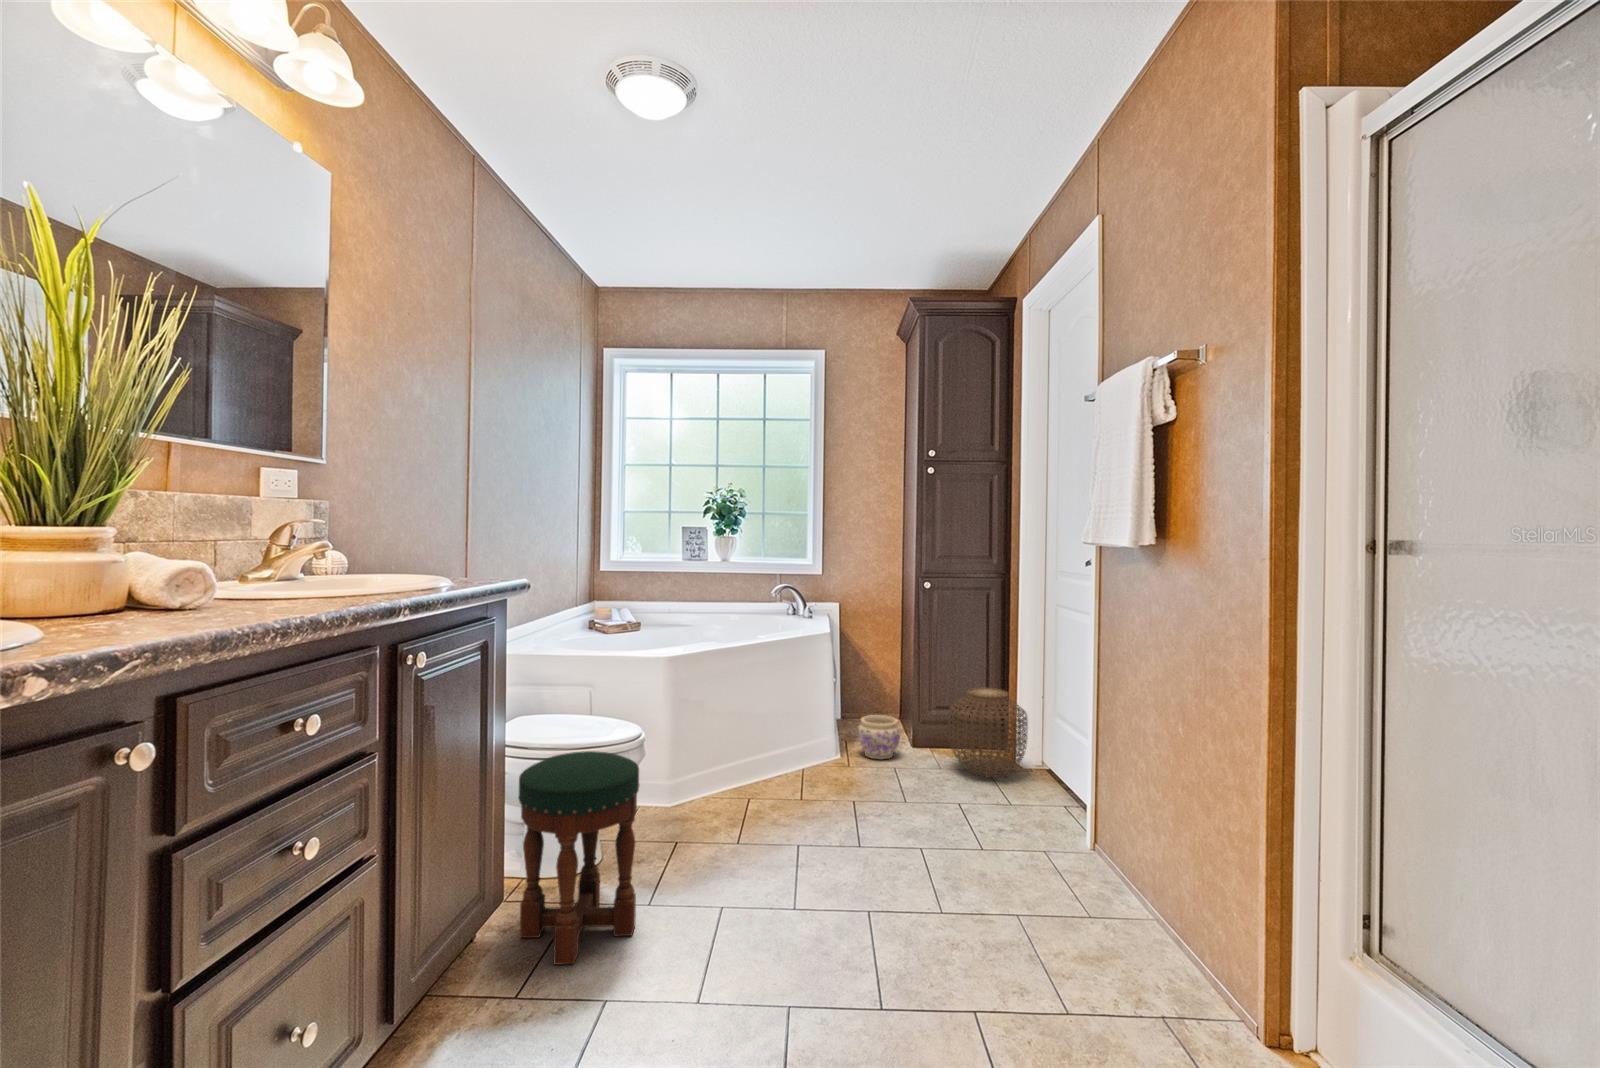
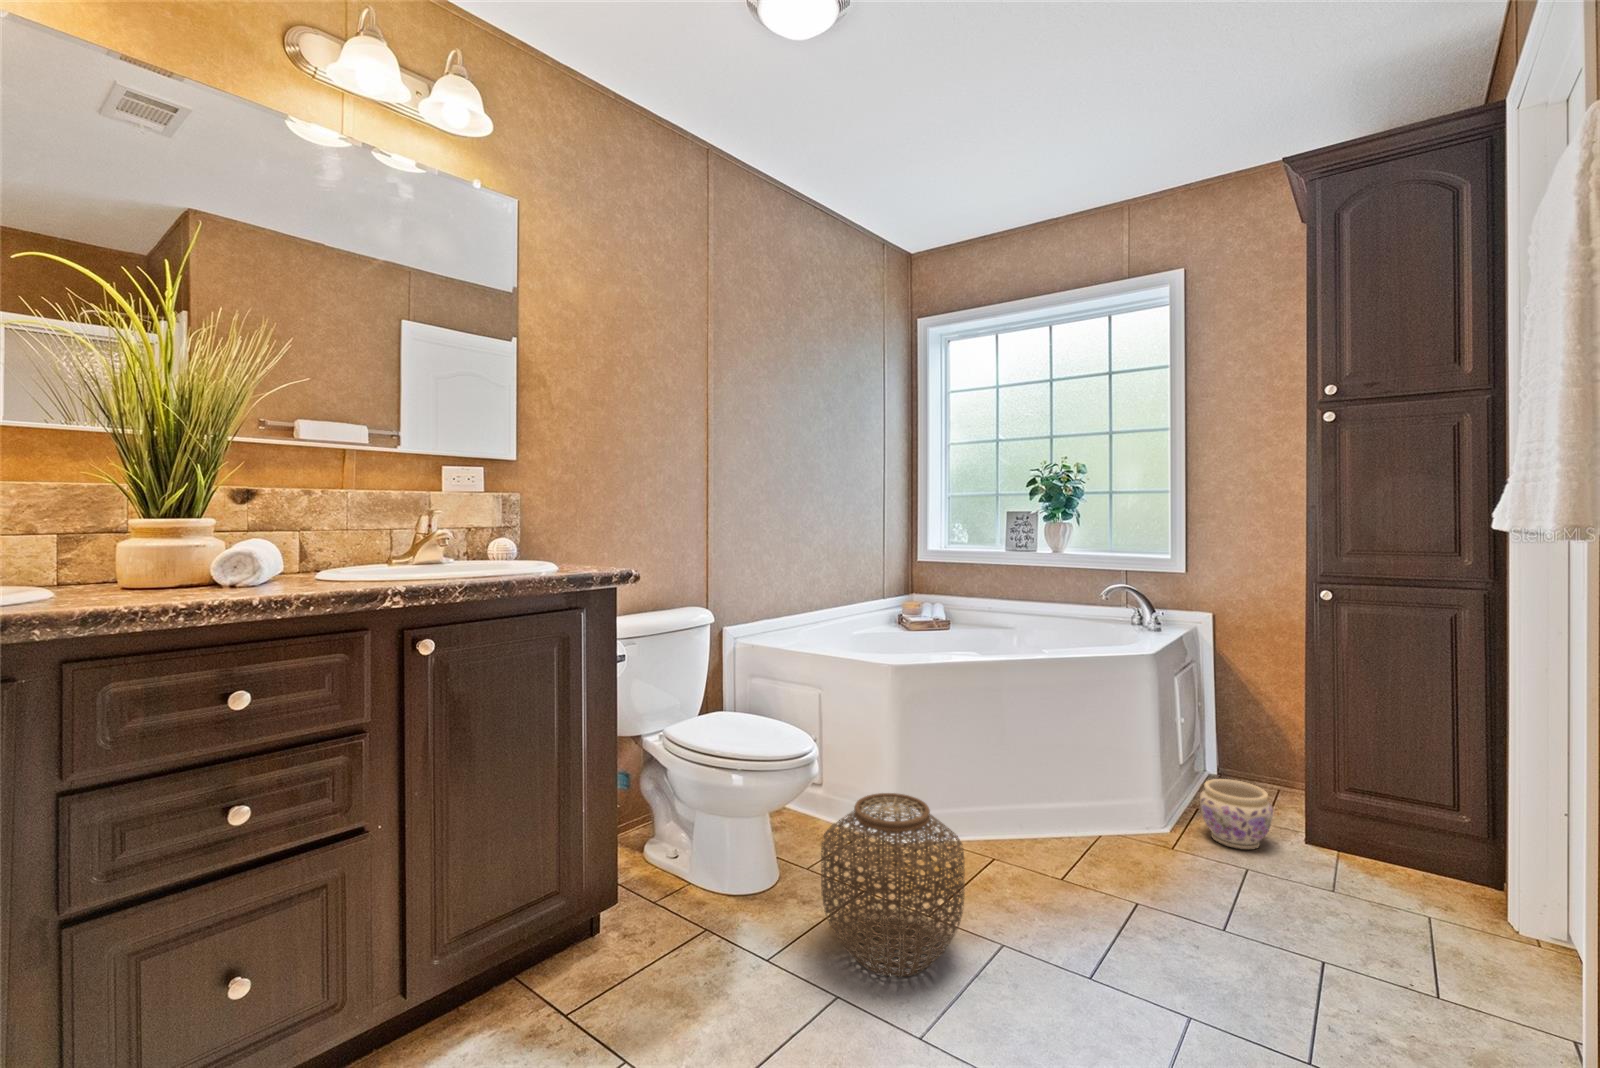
woven basket: present [948,687,1027,778] -> present [821,793,965,977]
stool: present [518,751,639,965] -> none [612,761,742,997]

